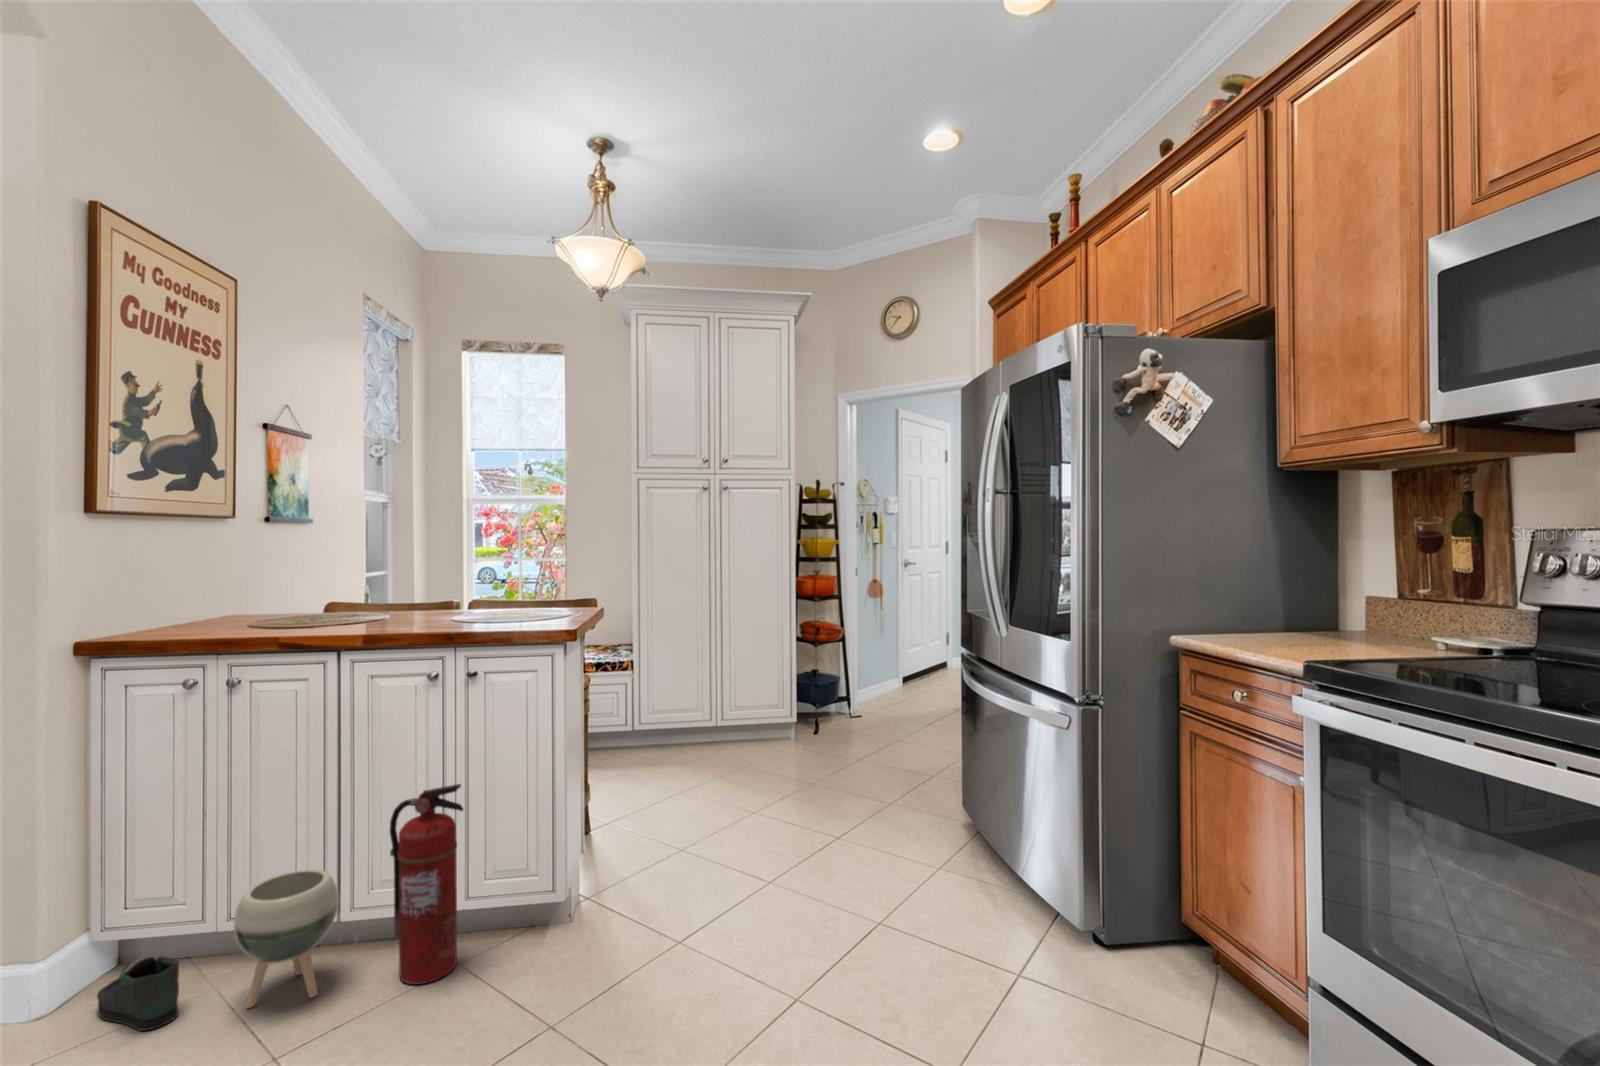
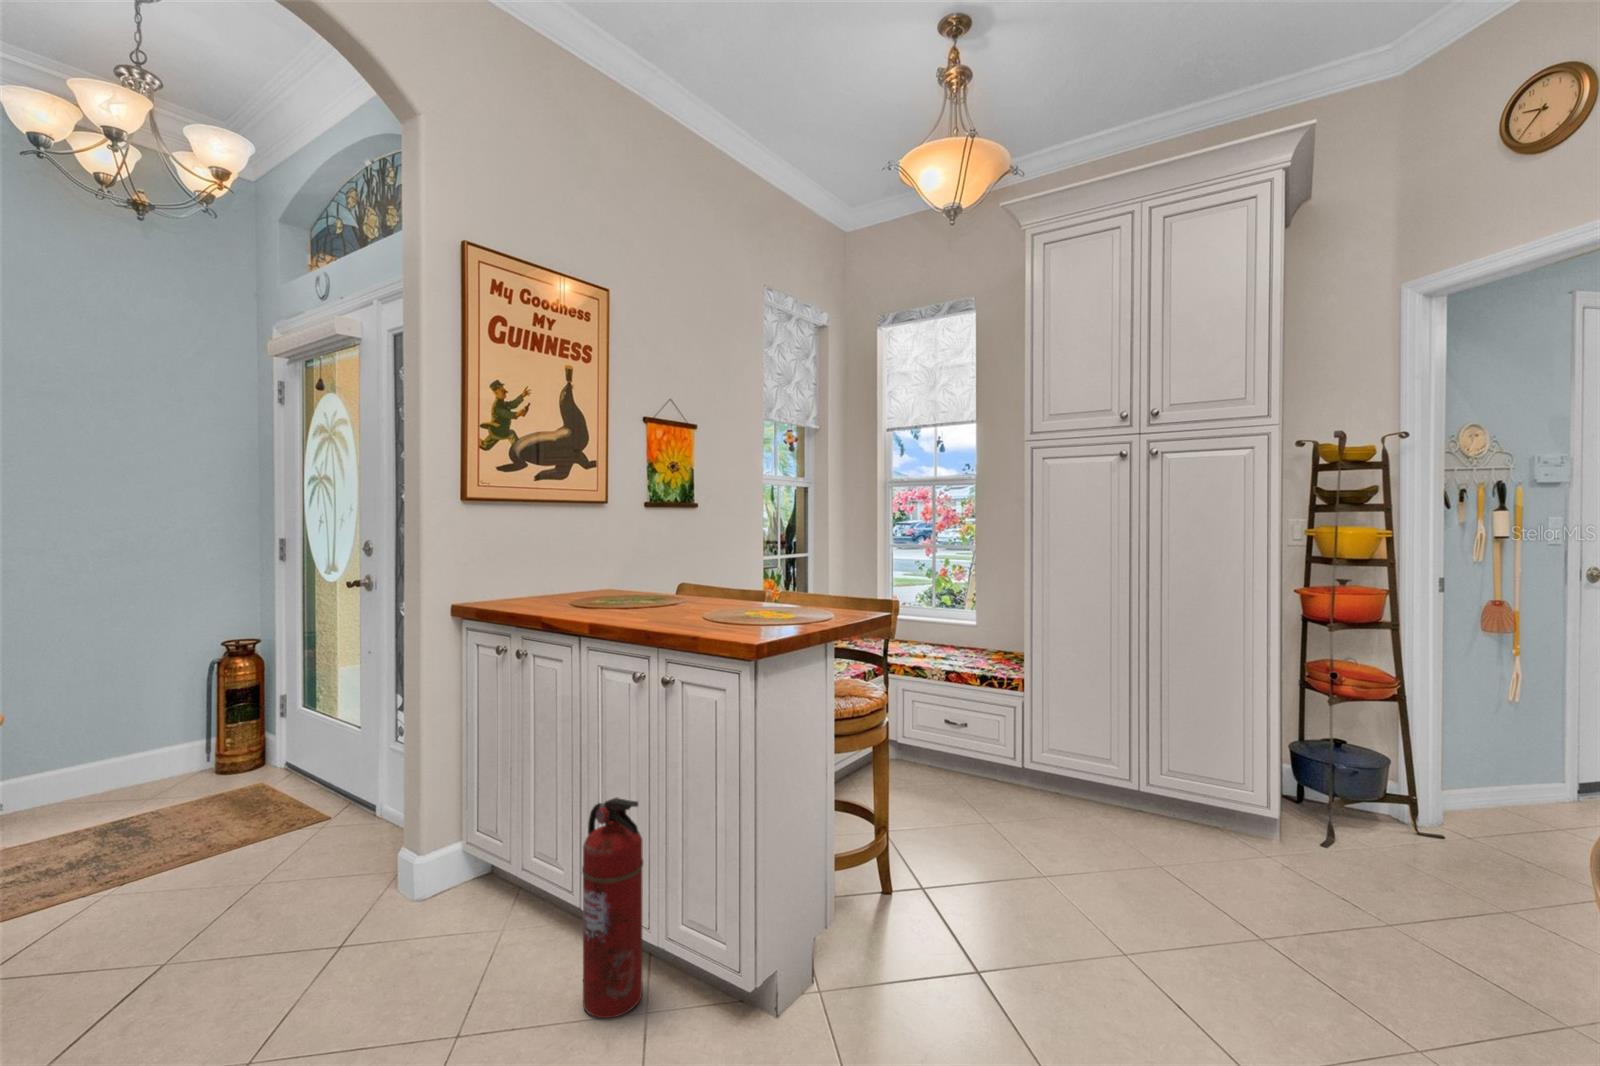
planter: present [234,869,339,1008] -> none [474,840,563,976]
shoe: present [97,956,179,1031] -> none [426,877,466,945]

